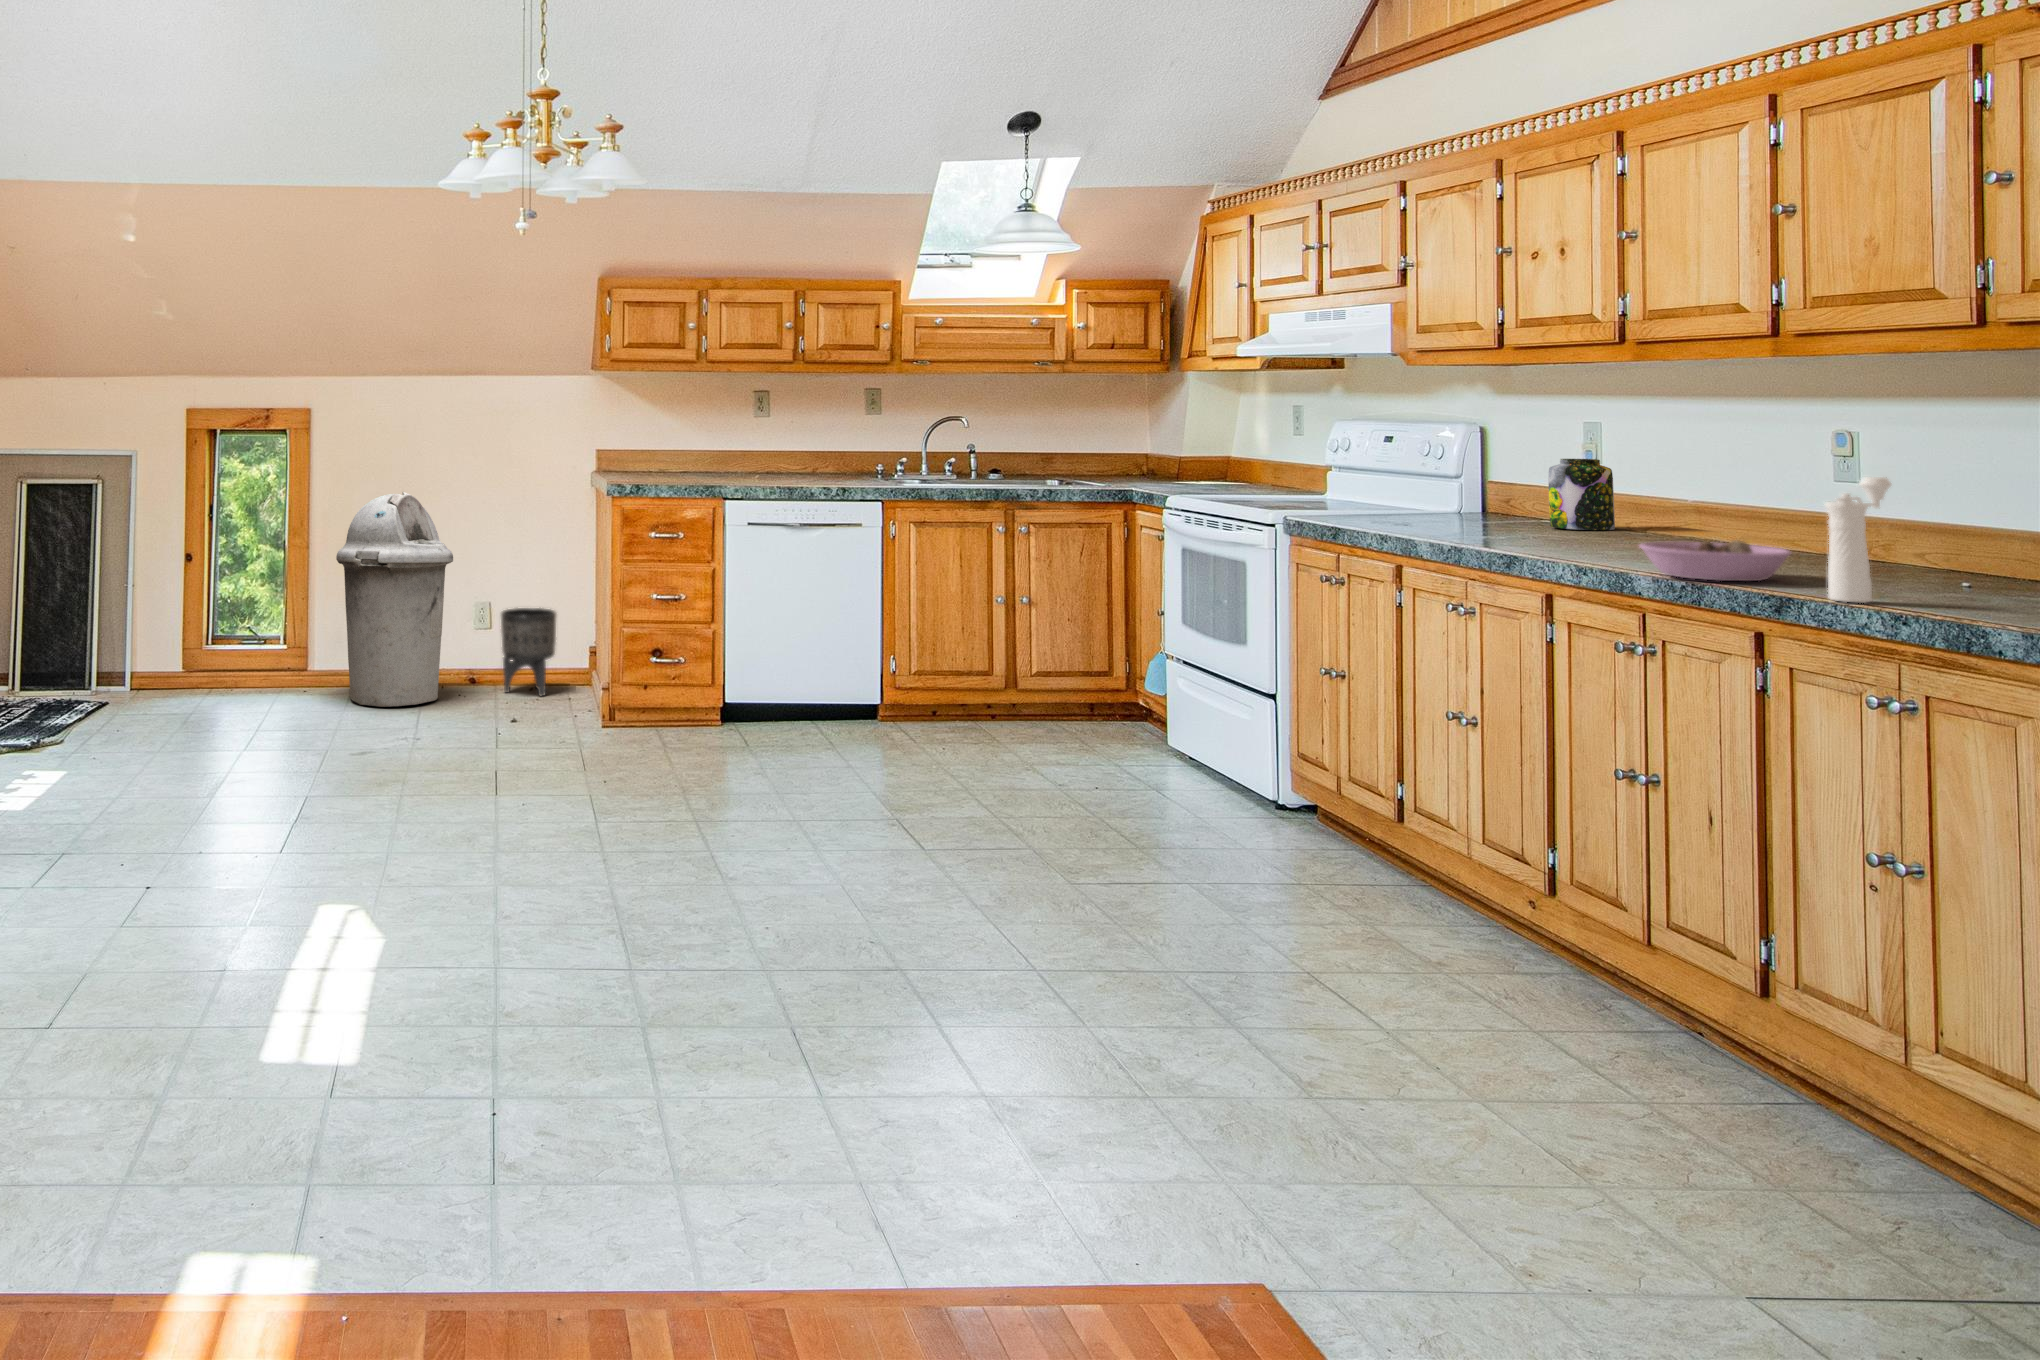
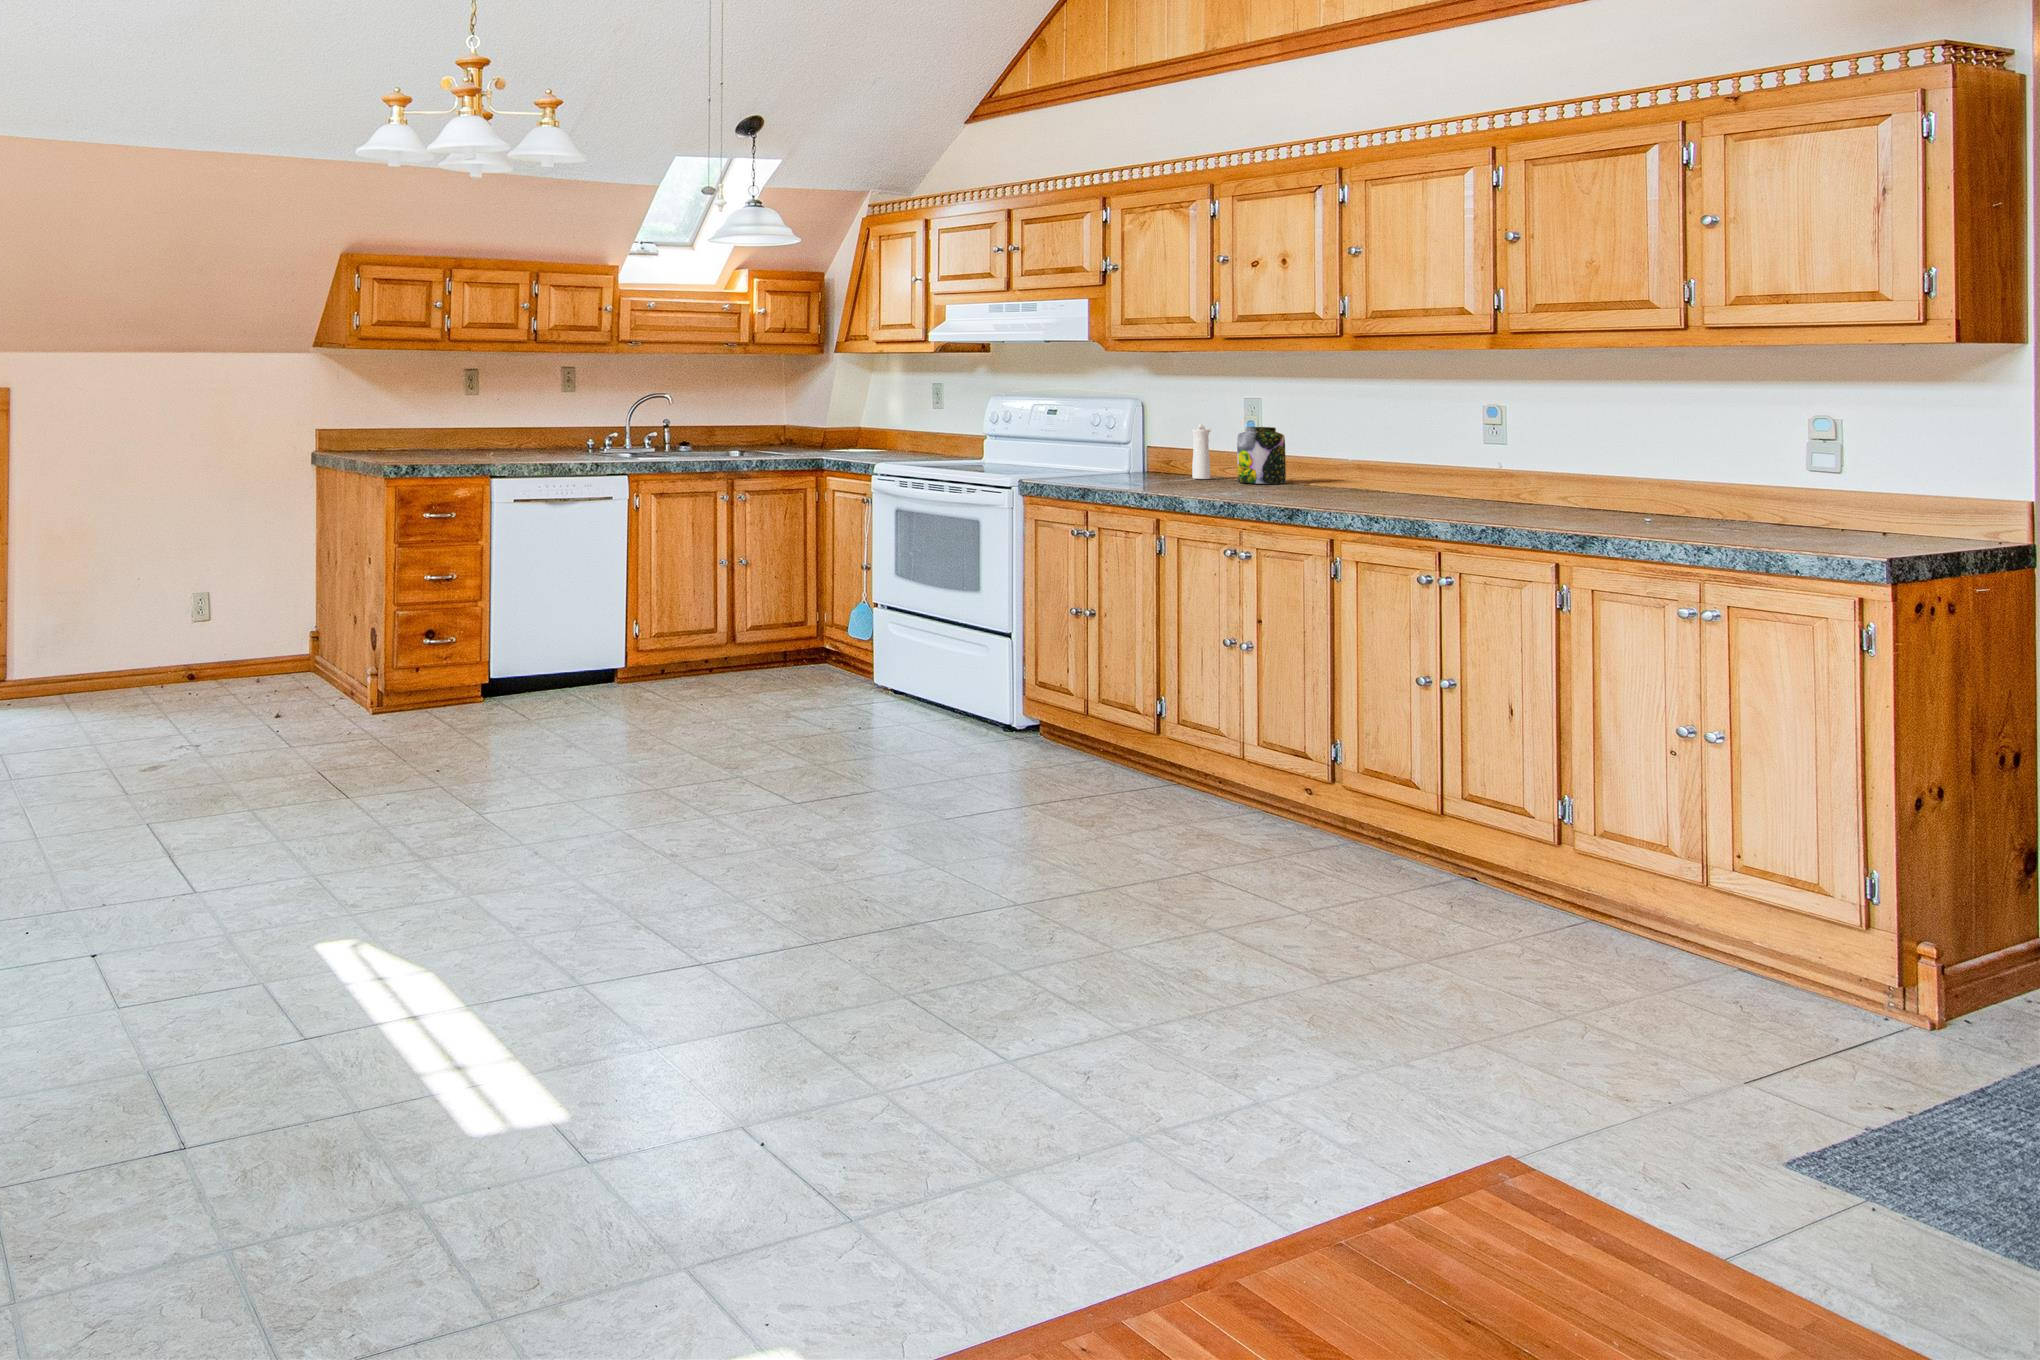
pepper mill: present [1825,477,1892,603] -> present [1192,424,1210,479]
trash can: present [336,492,453,707] -> none [54,480,188,720]
bowl: present [1640,540,1791,581] -> none [1426,491,1536,522]
planter: present [501,608,557,696] -> none [227,599,288,692]

